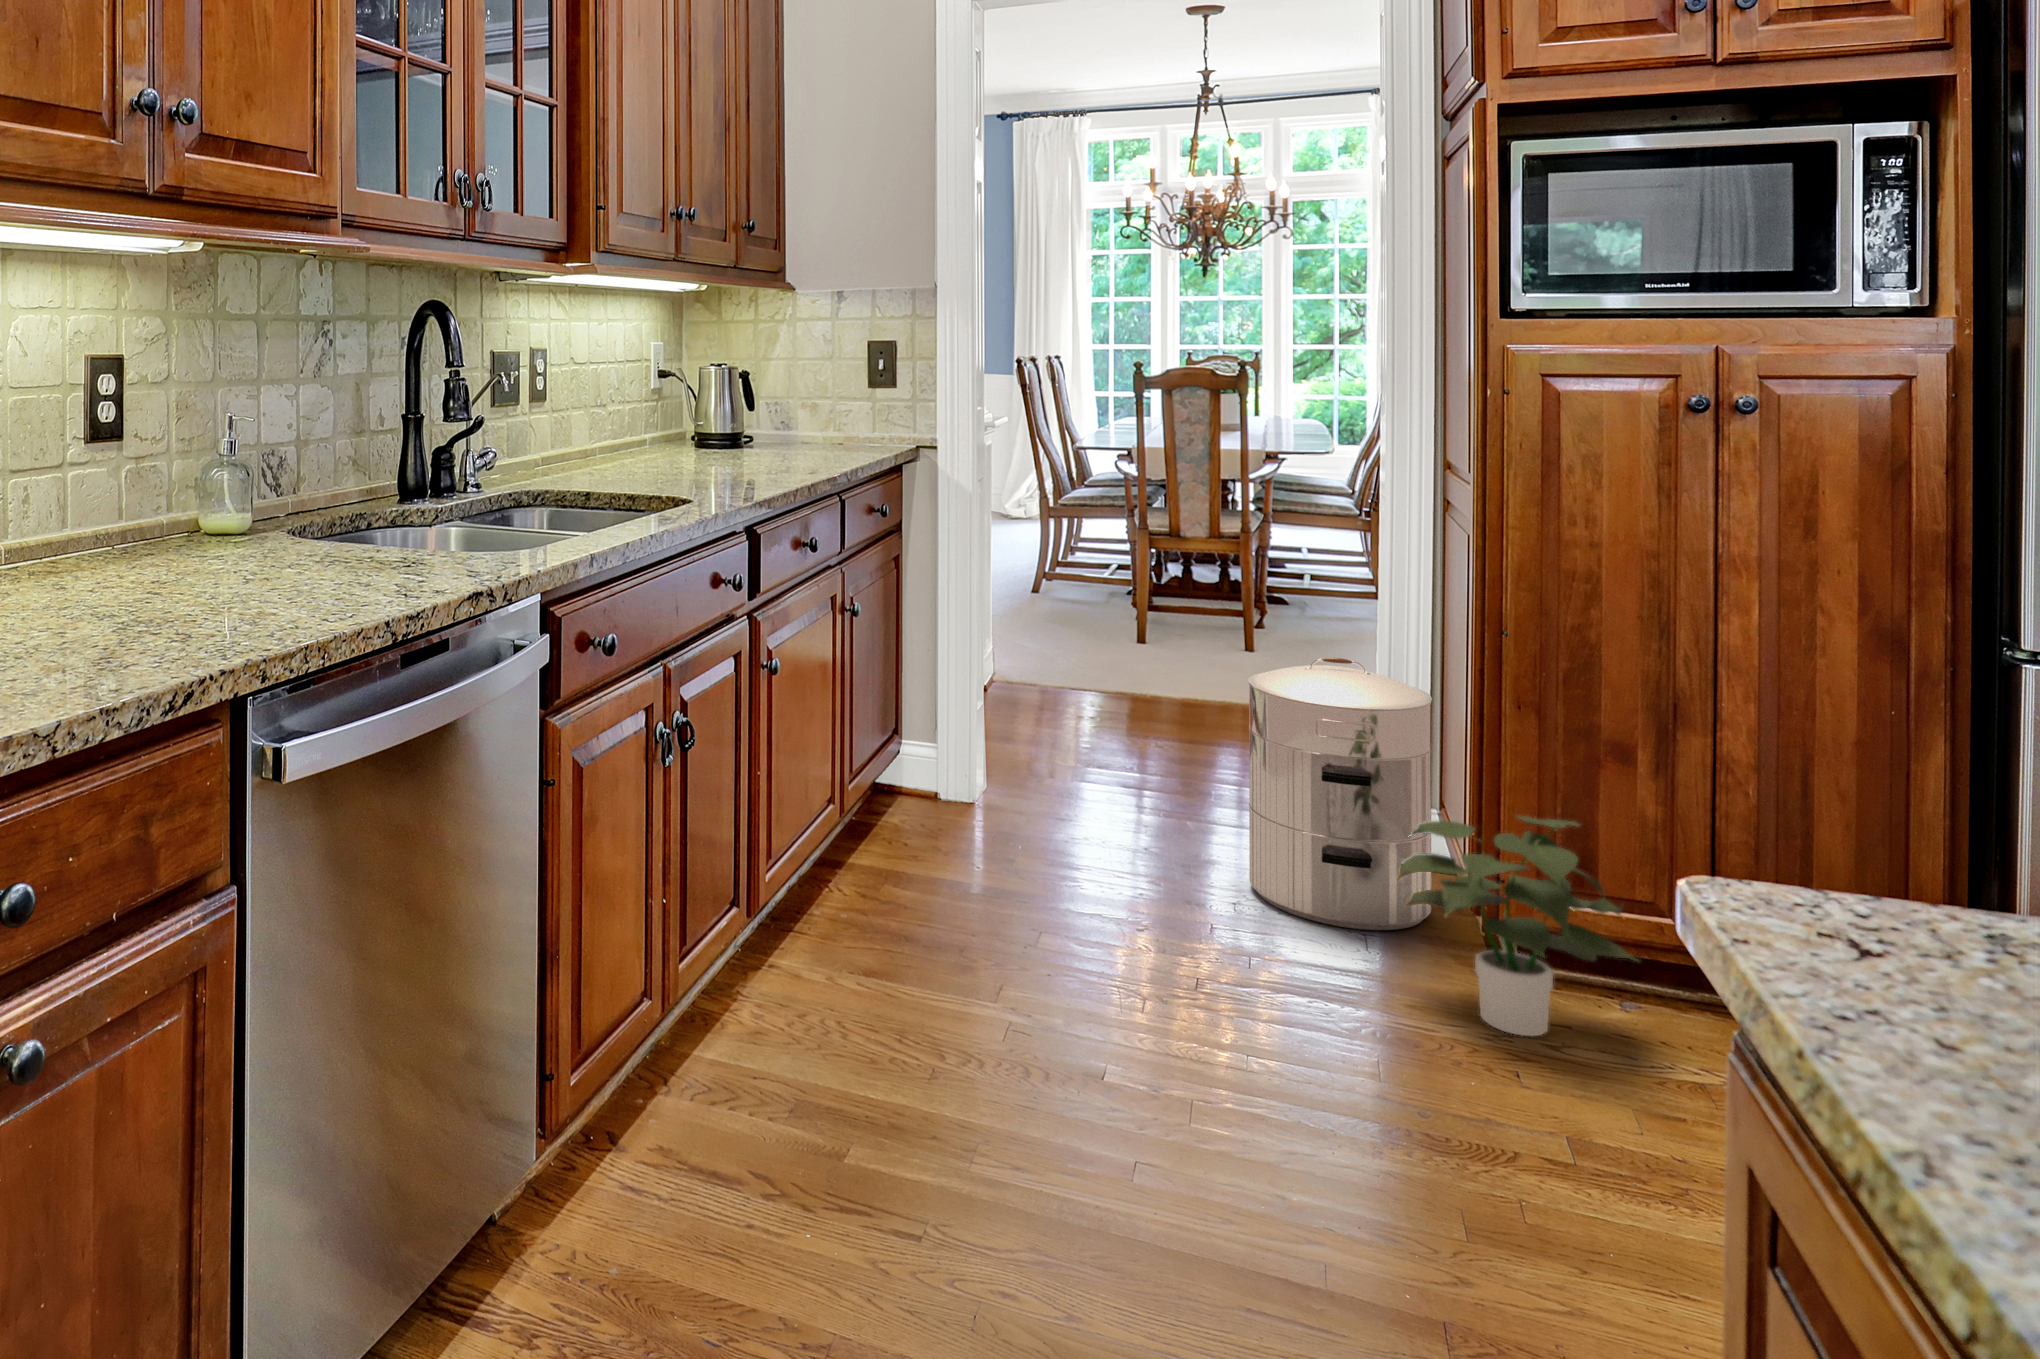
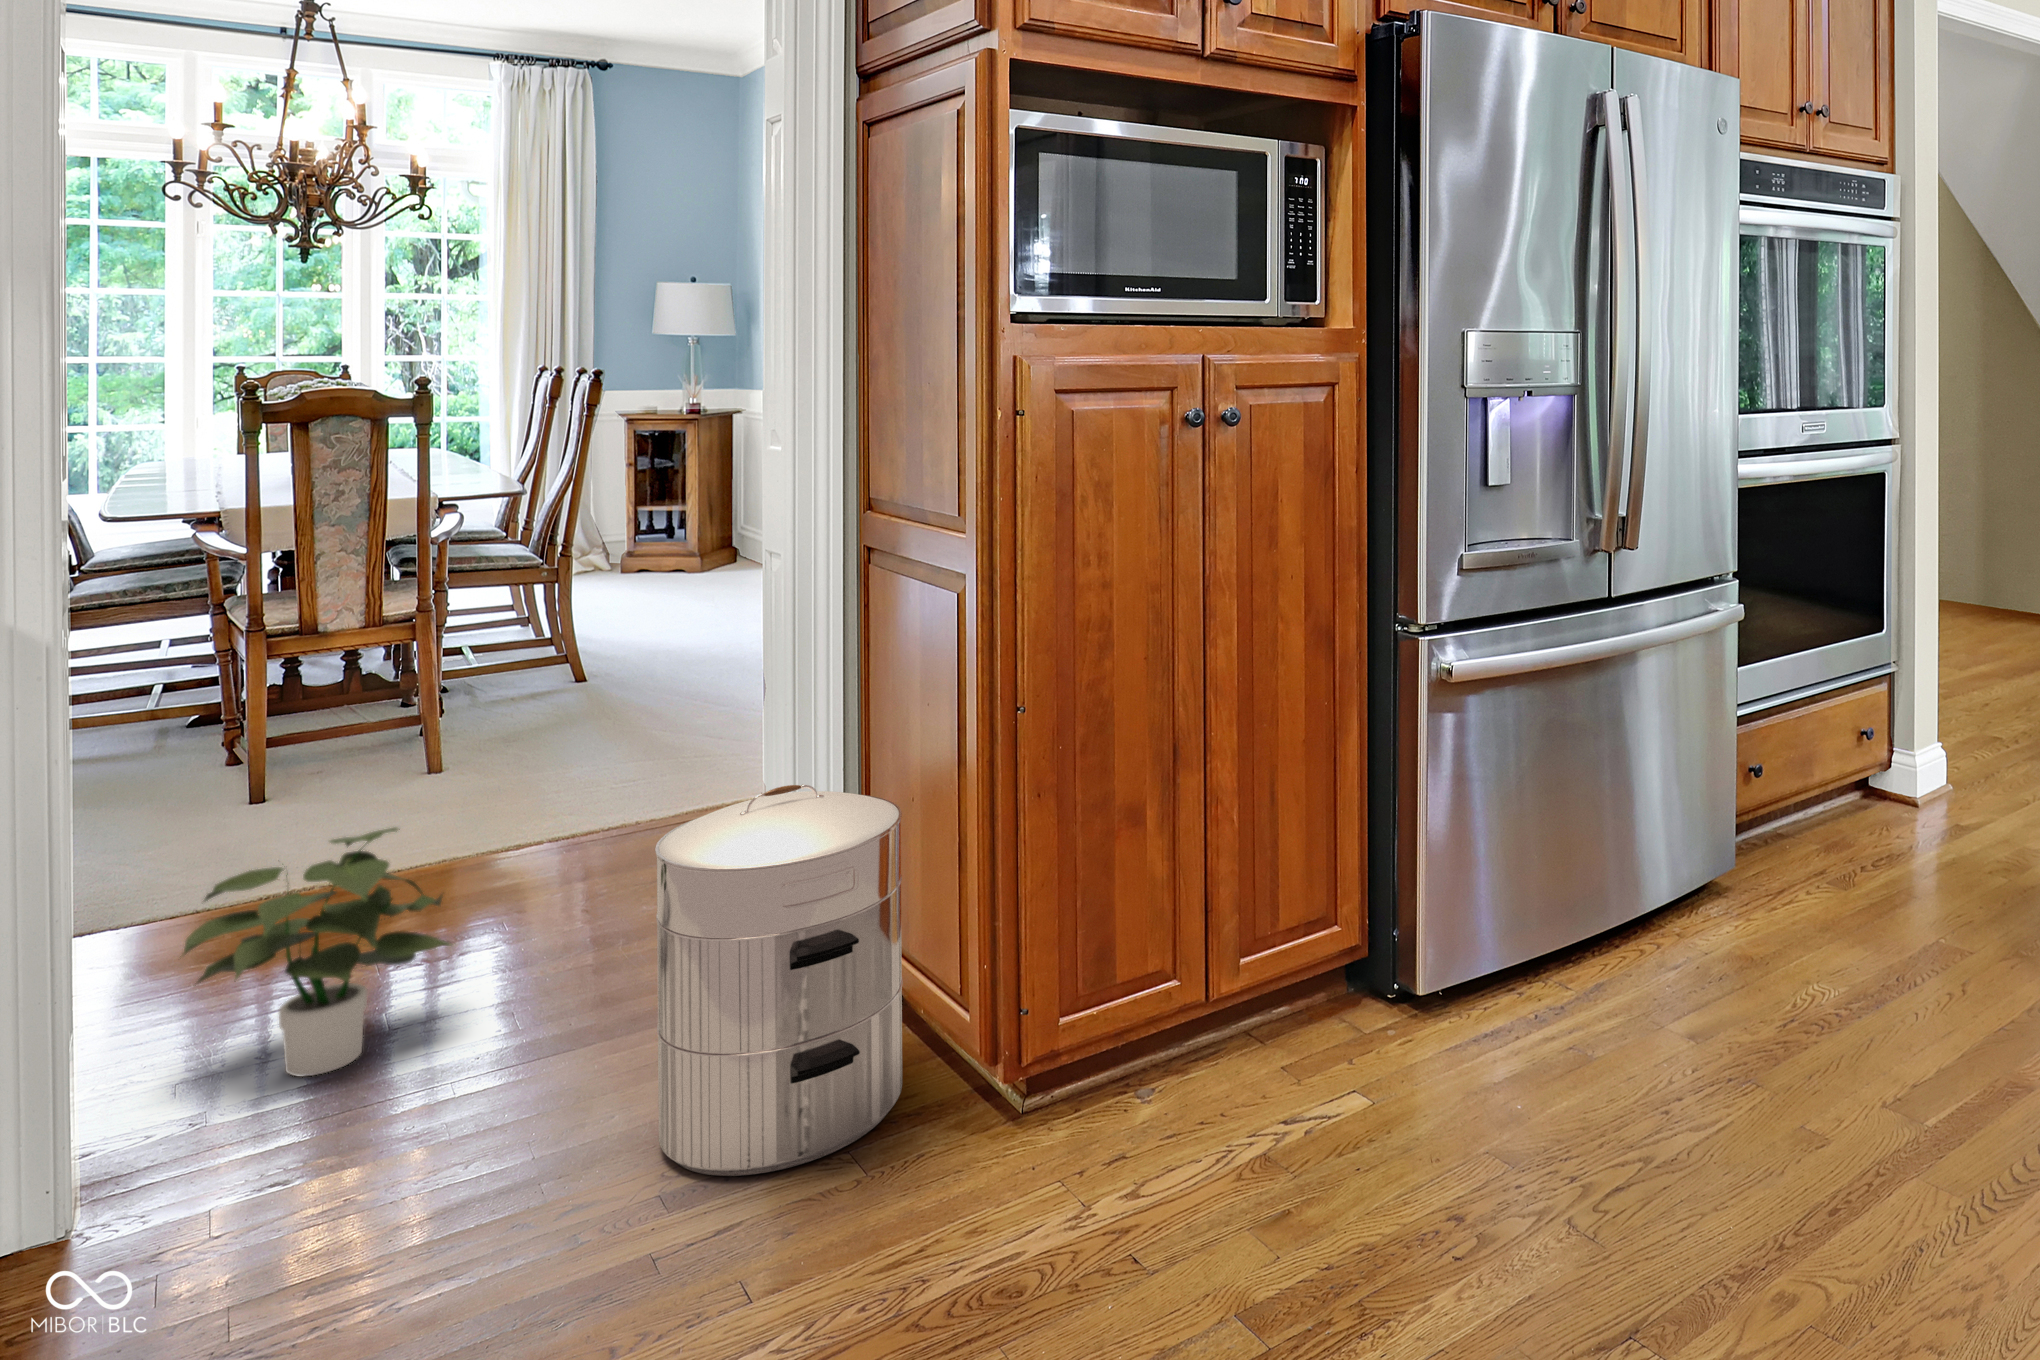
potted plant: present [1399,816,1637,1036] -> present [184,827,452,1077]

